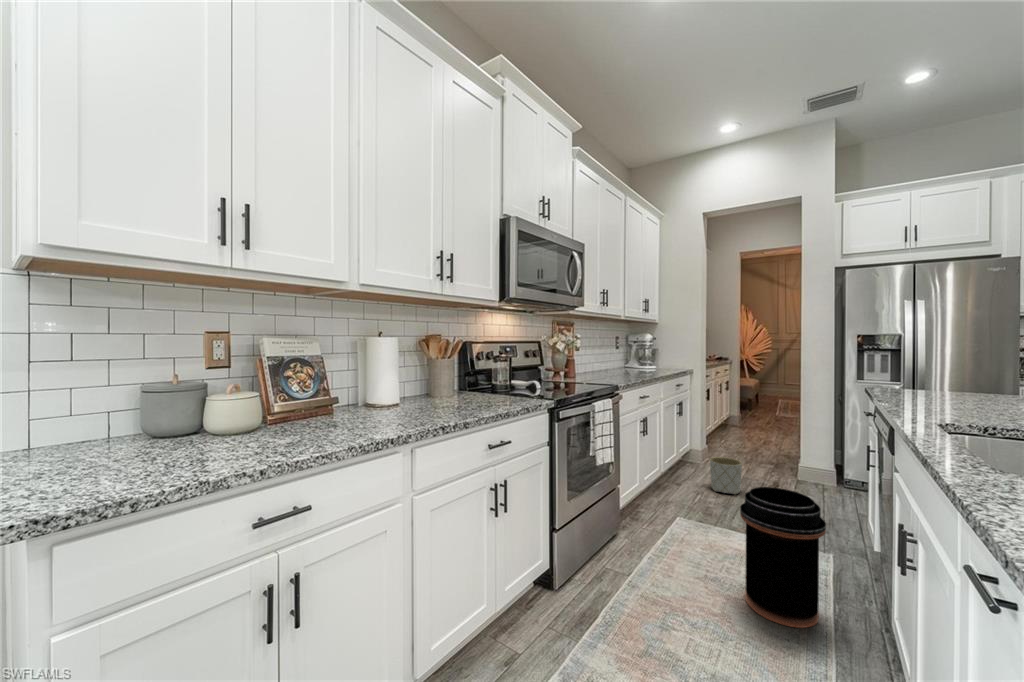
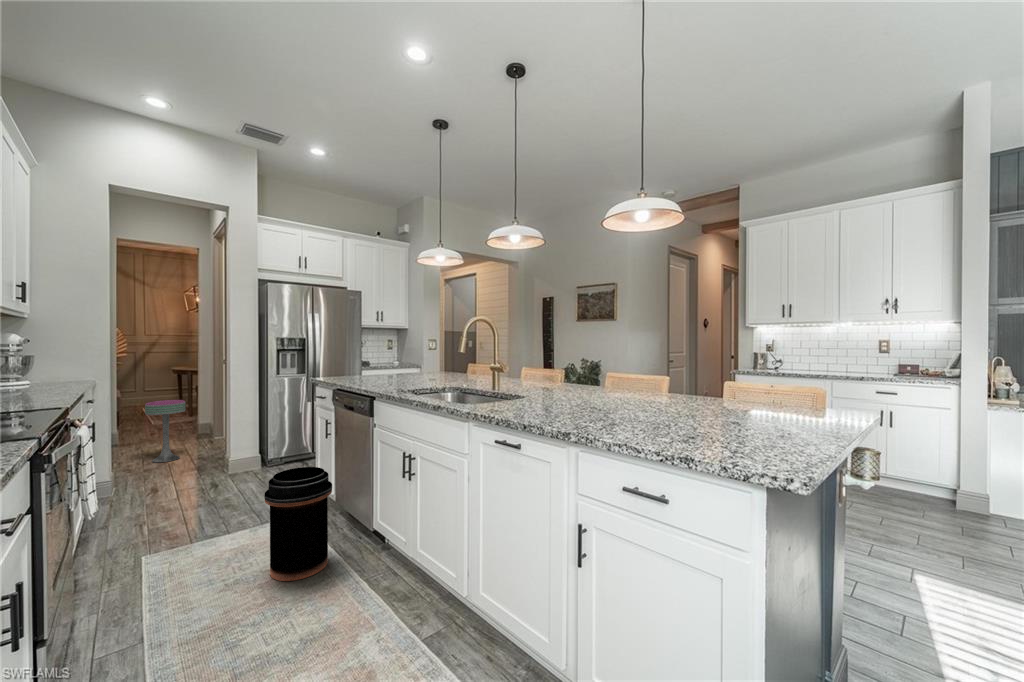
bar stool: none [744,393,778,450] -> present [145,400,186,462]
planter: present [710,457,742,495] -> none [148,473,189,516]

